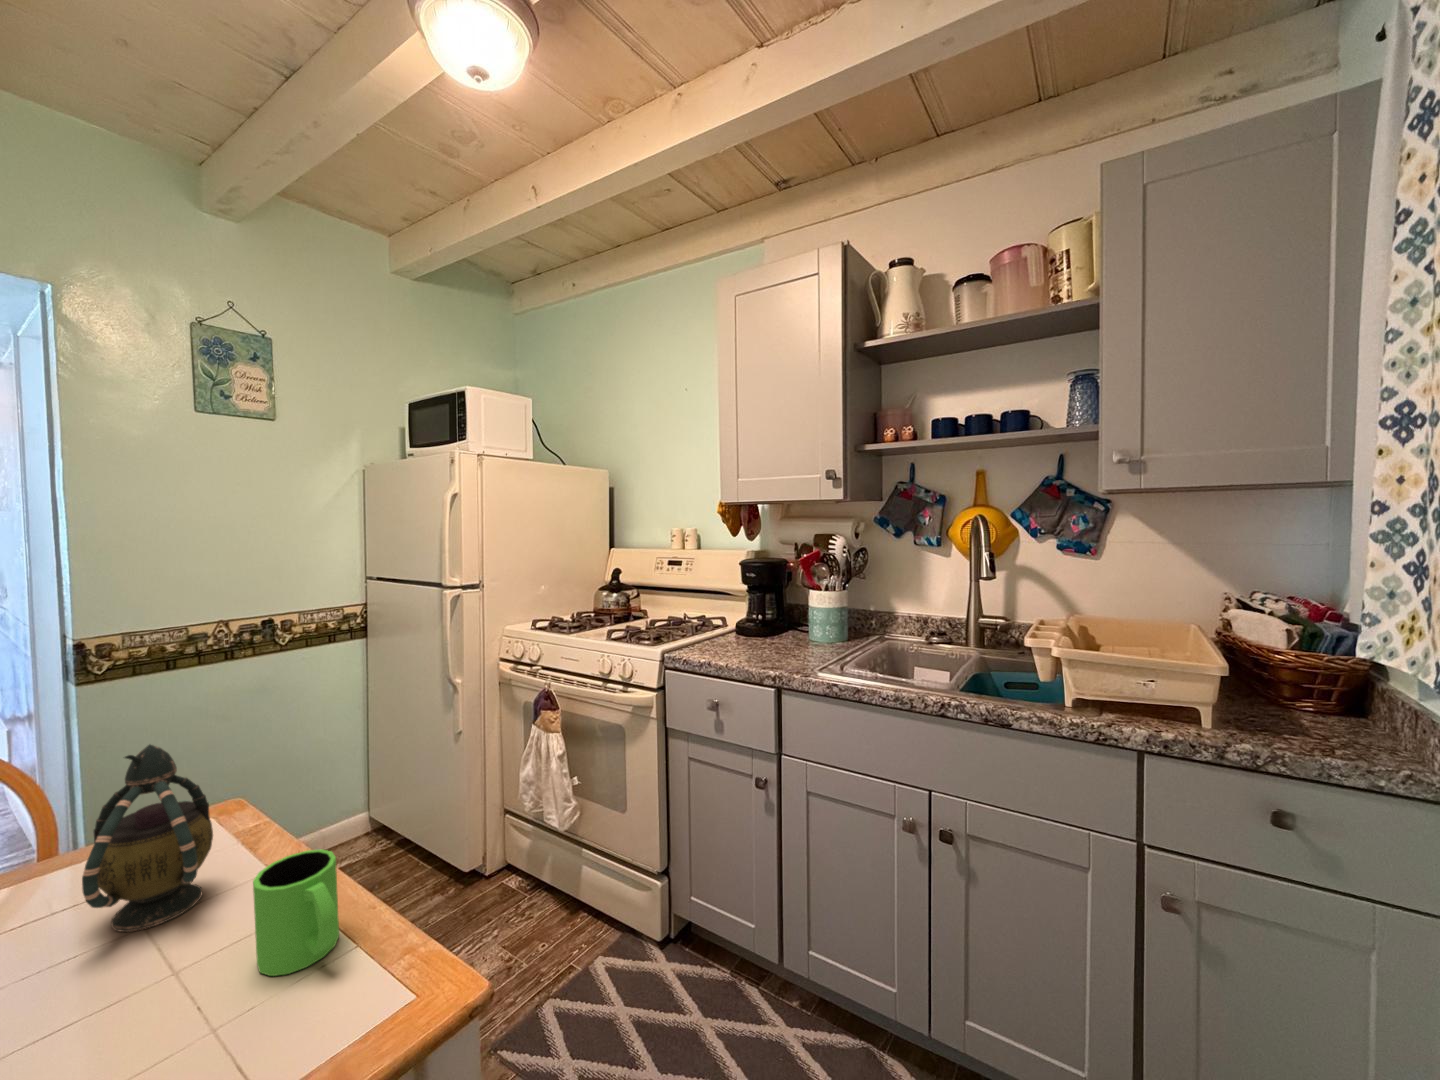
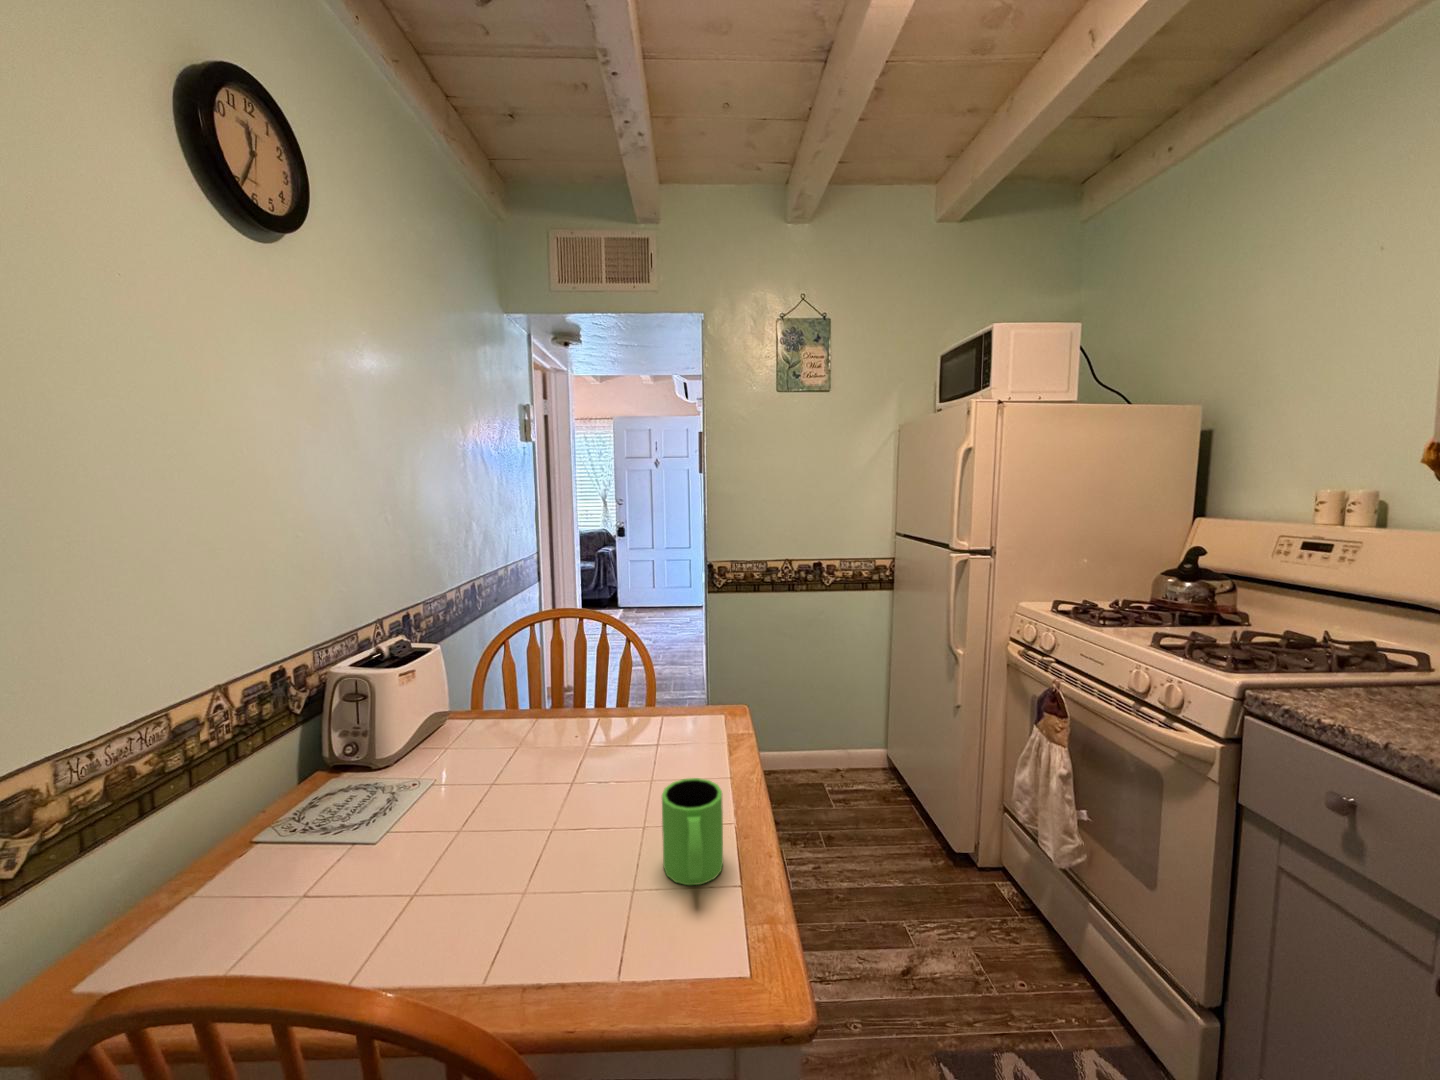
teapot: present [82,745,213,932] -> none [604,649,690,786]

